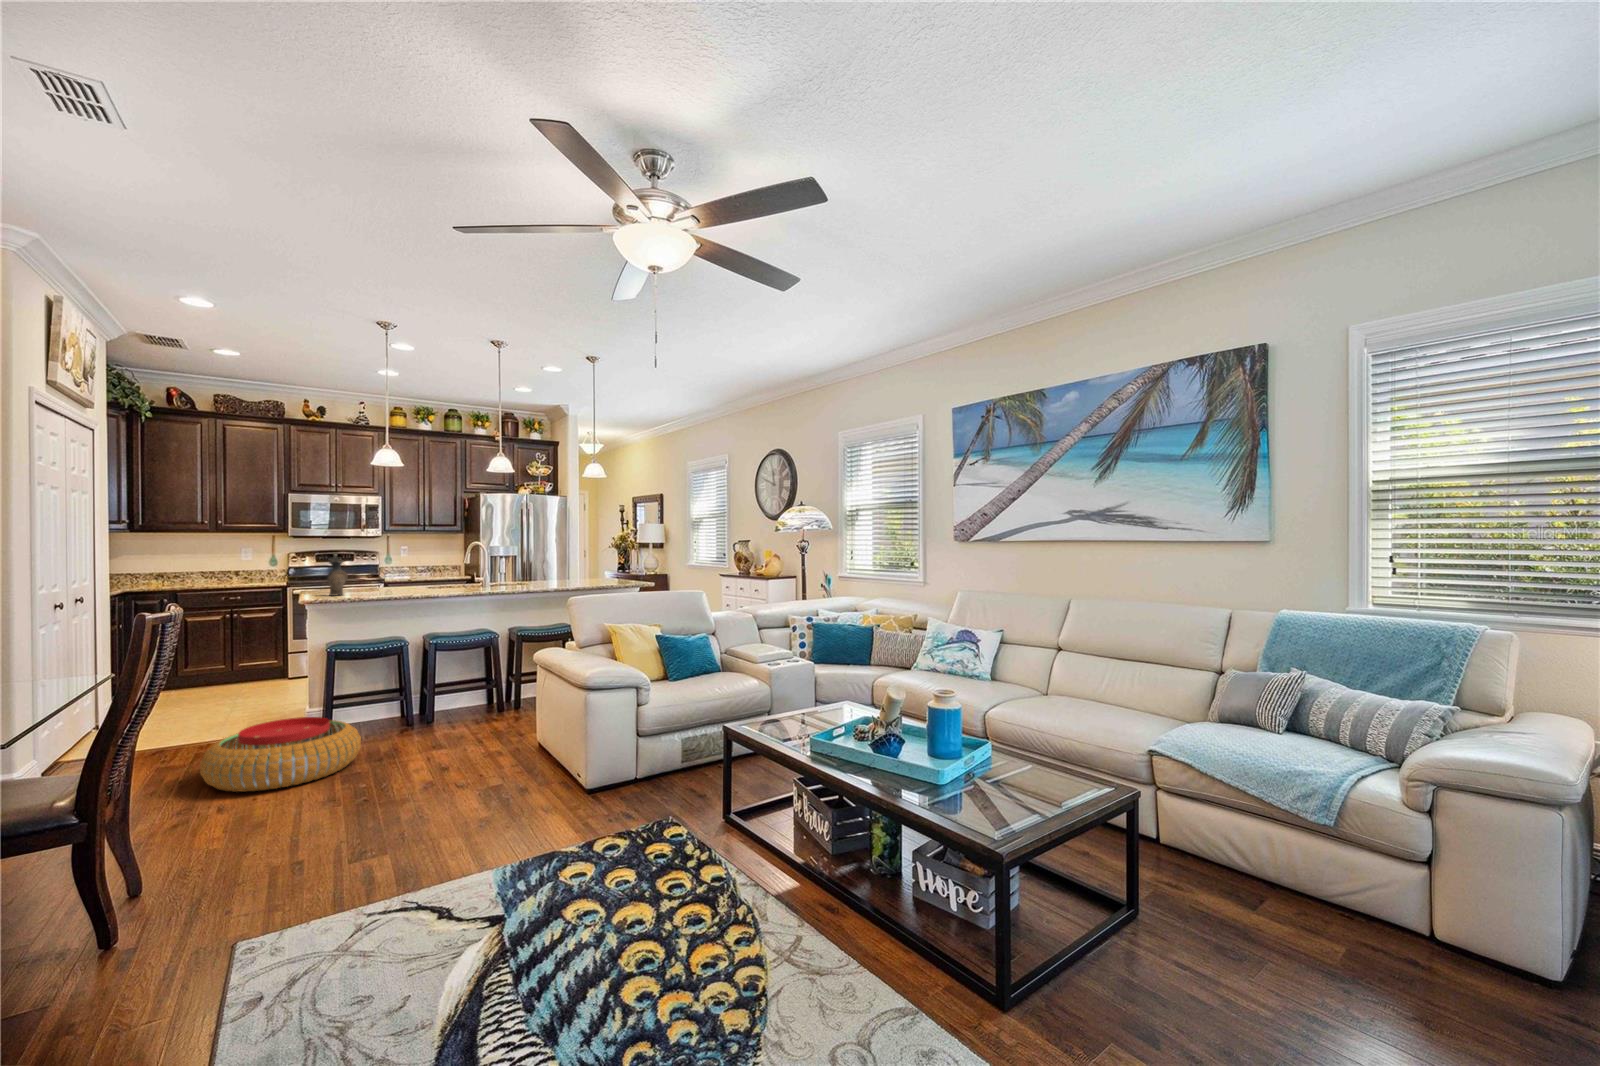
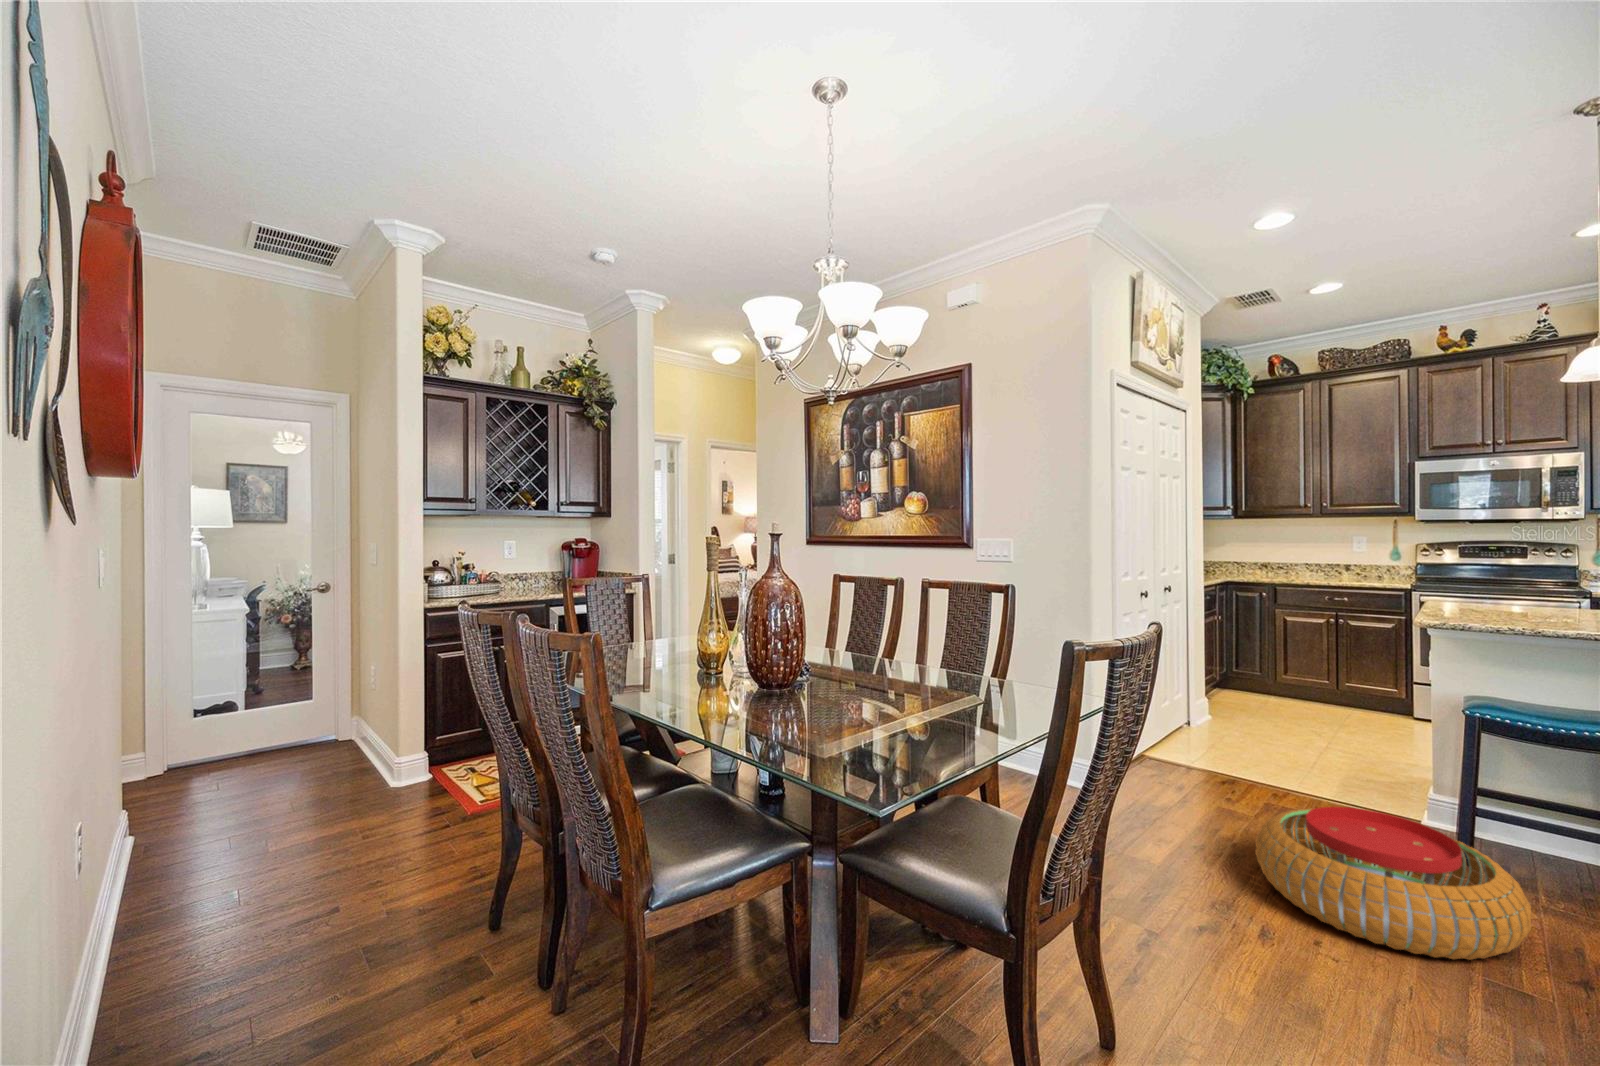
ceramic pitcher: present [328,556,348,596] -> none [1470,551,1509,617]

